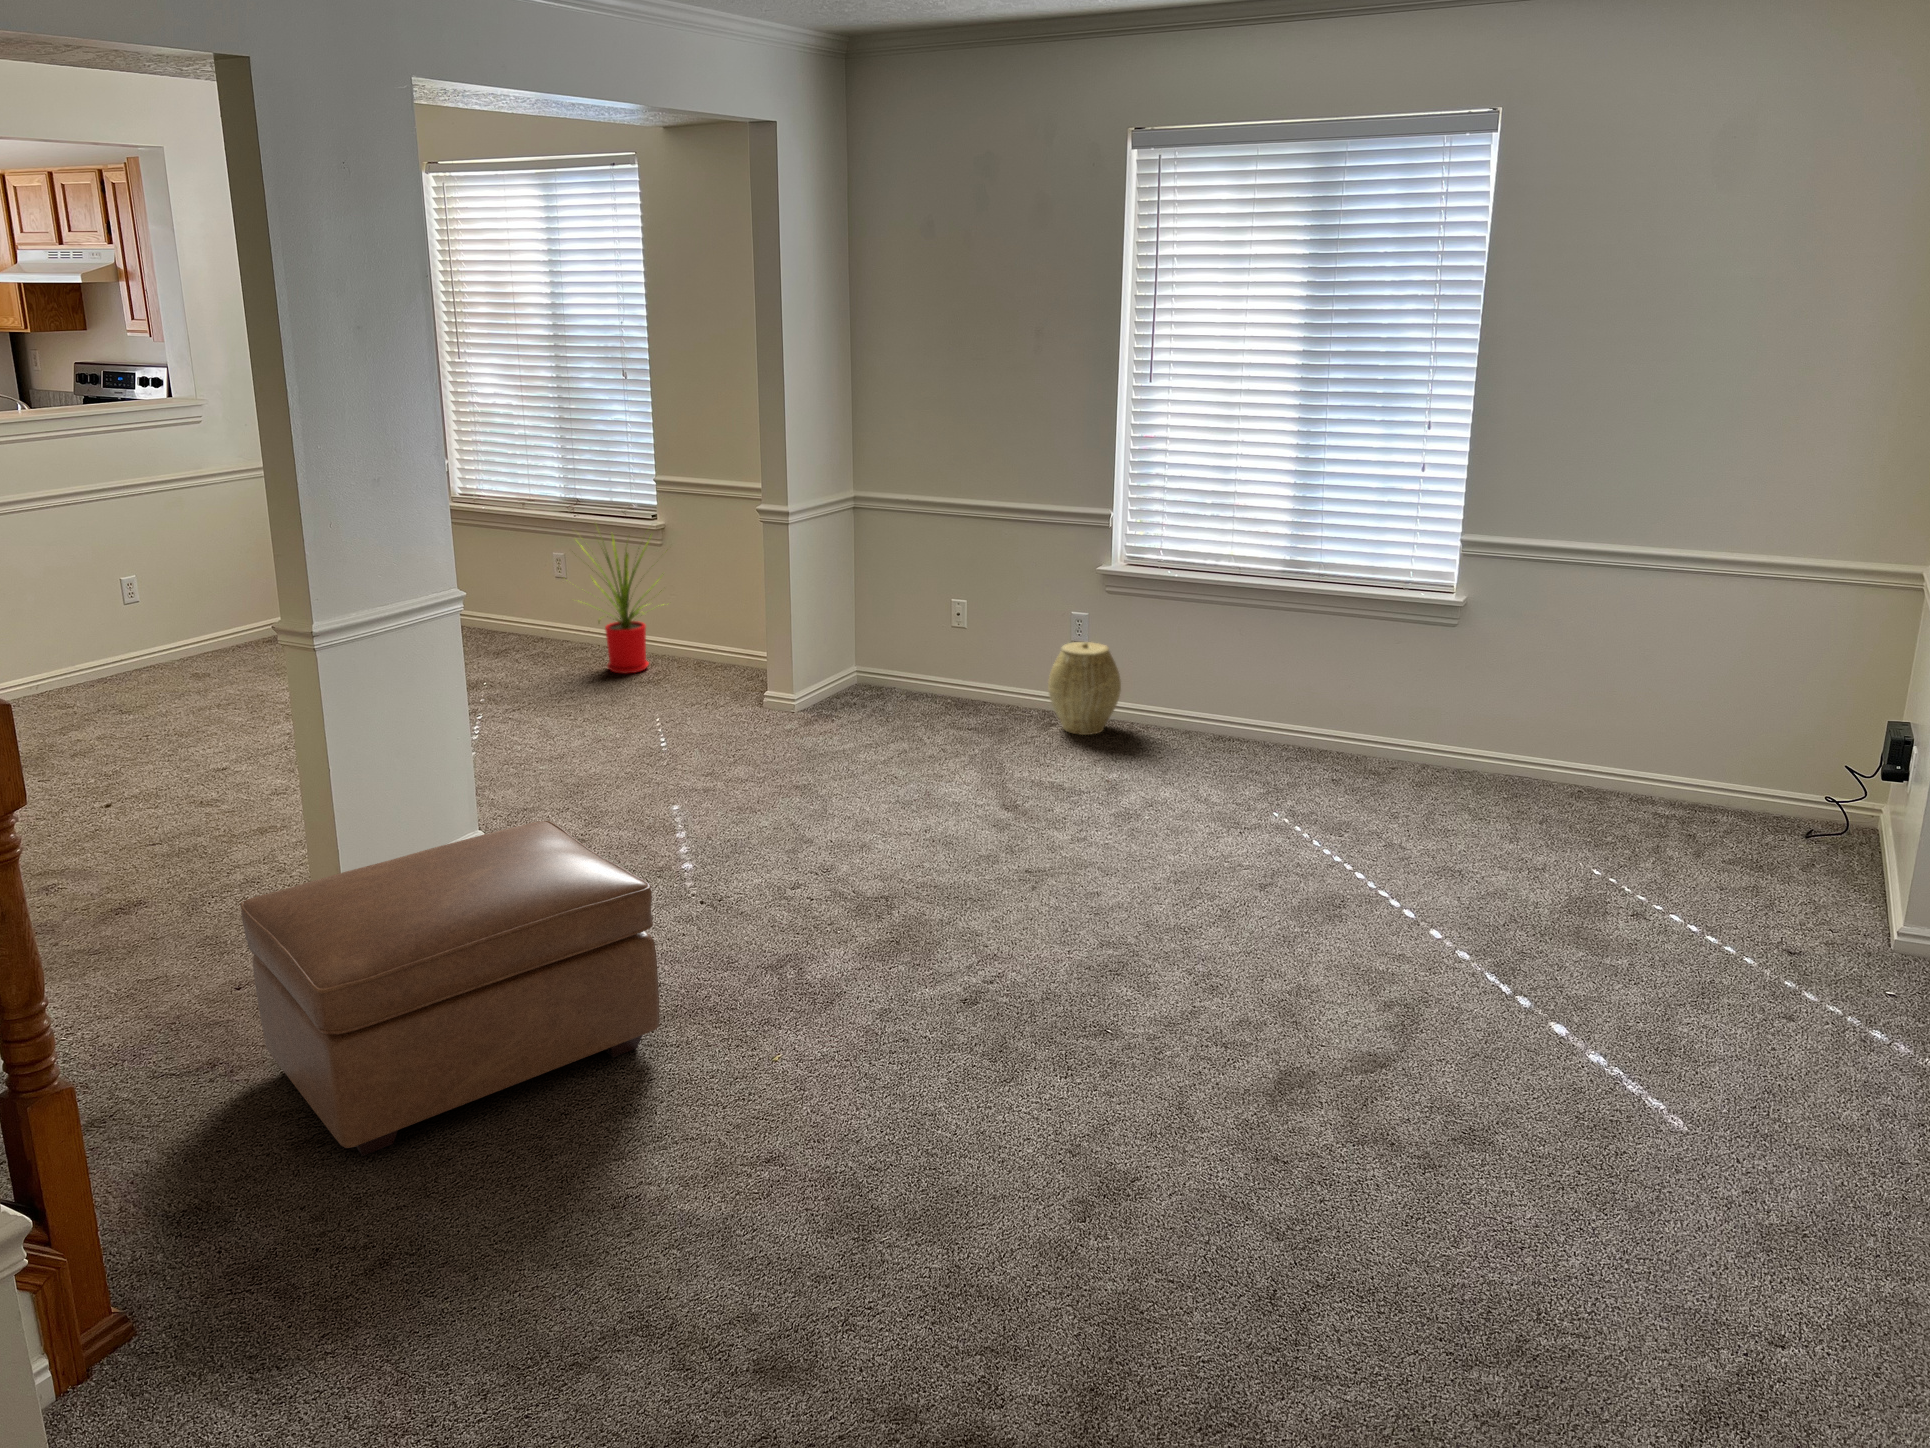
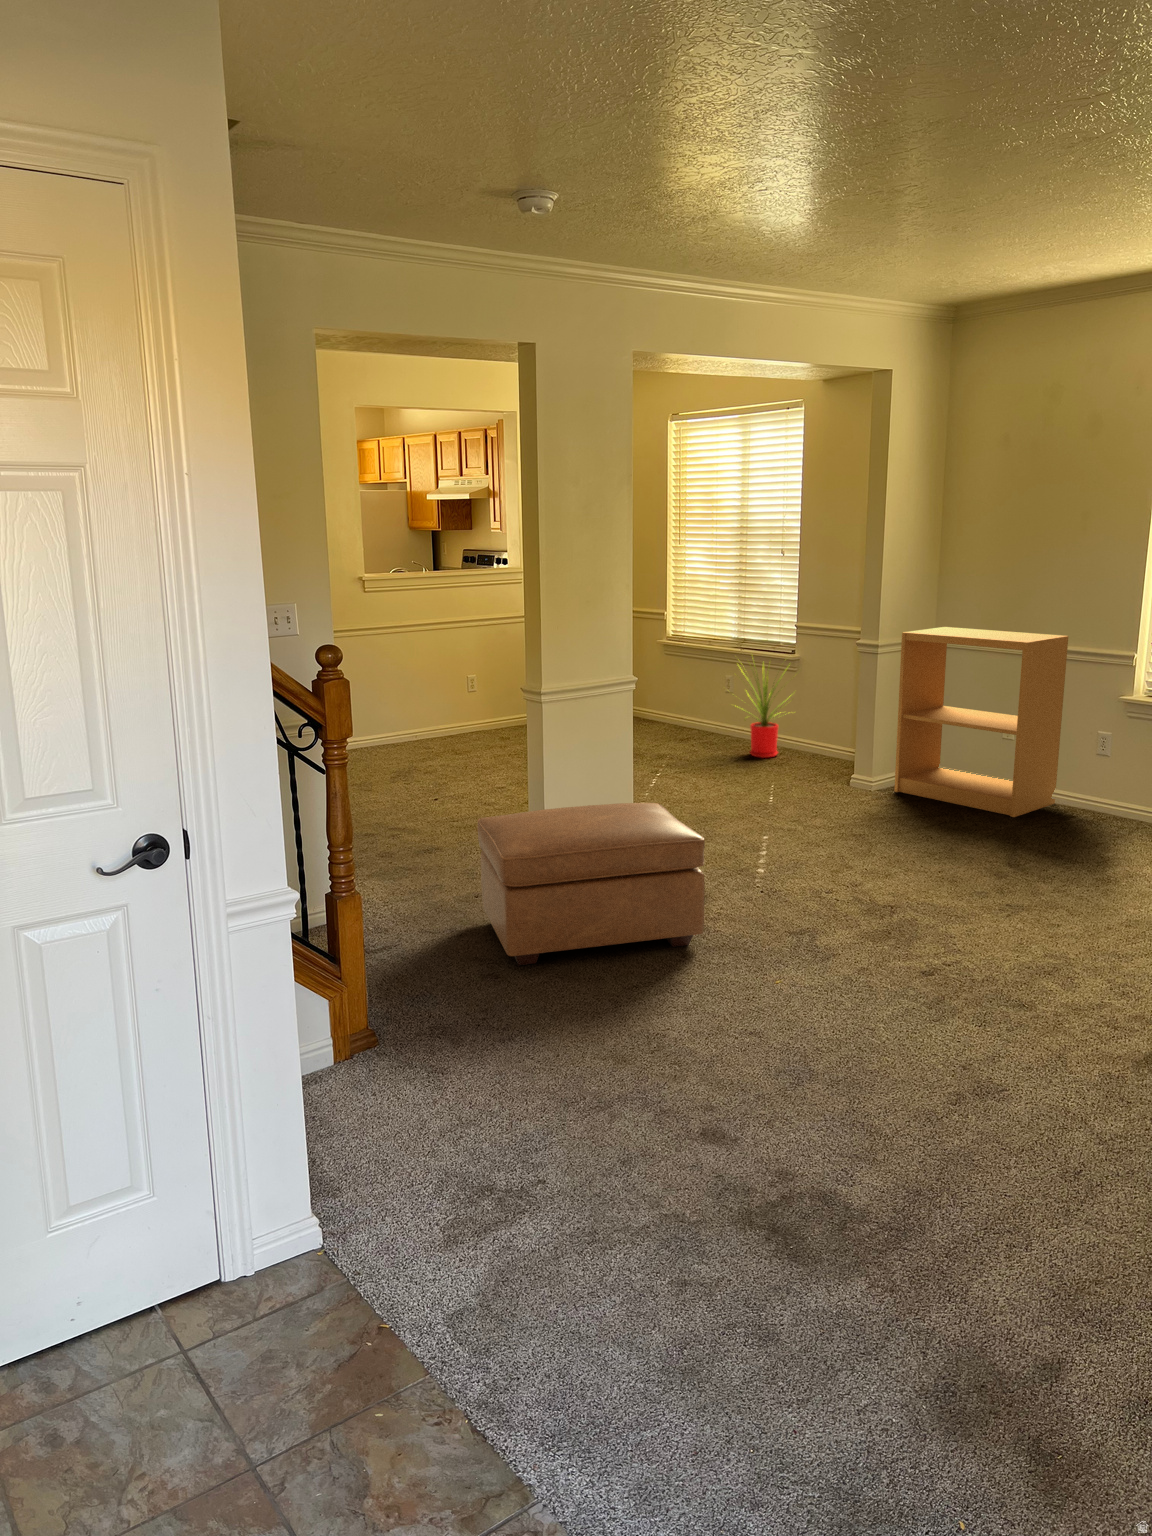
bookshelf: none [823,480,1034,736] -> present [894,627,1068,817]
woven basket: present [1048,642,1121,735] -> none [1065,752,1127,824]

